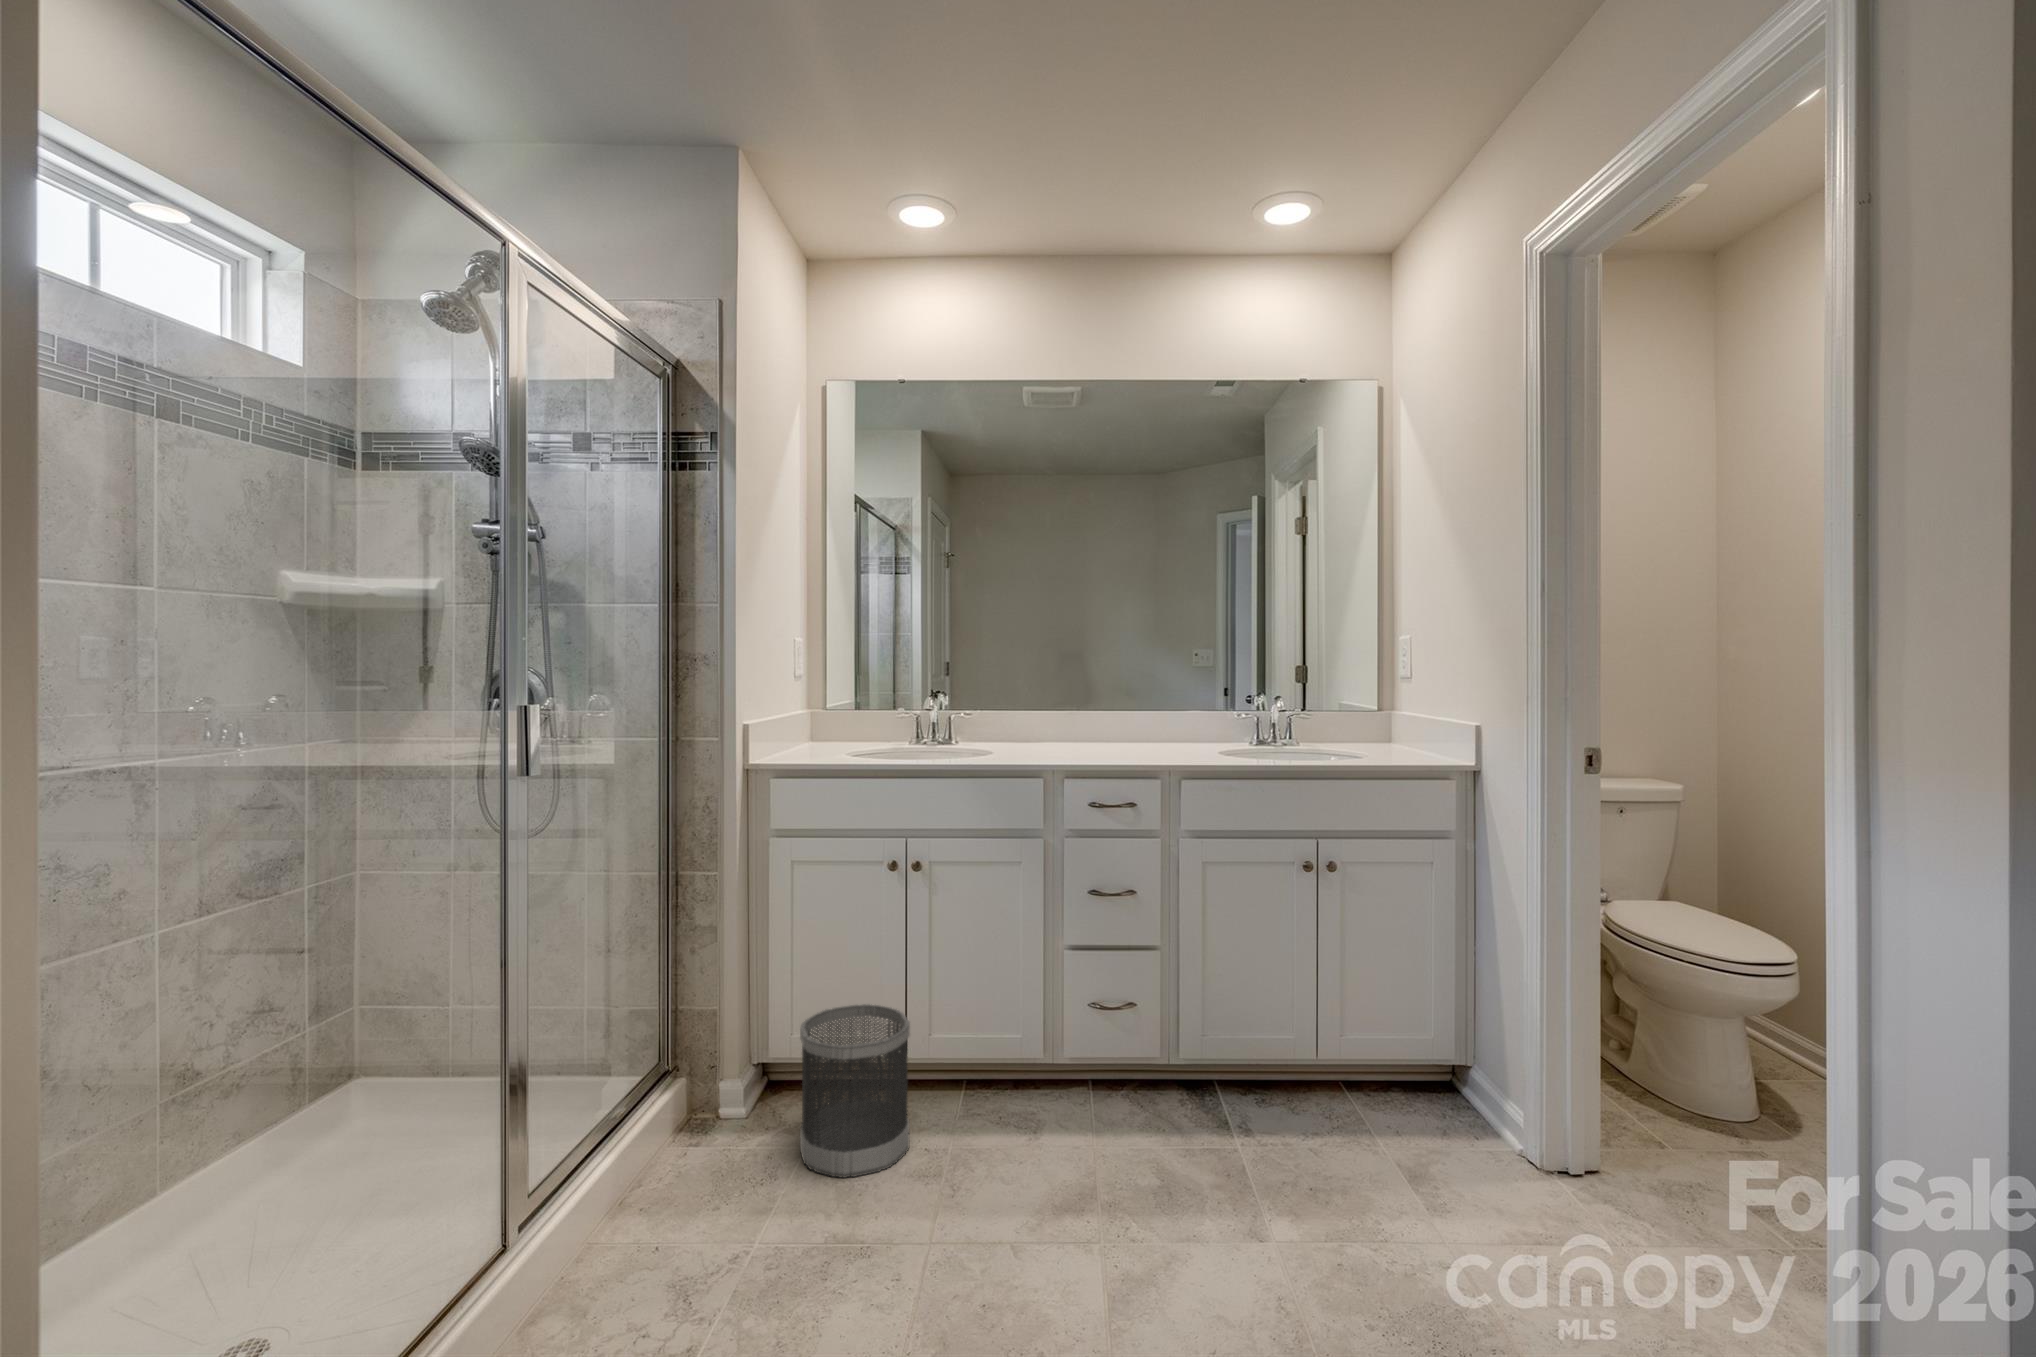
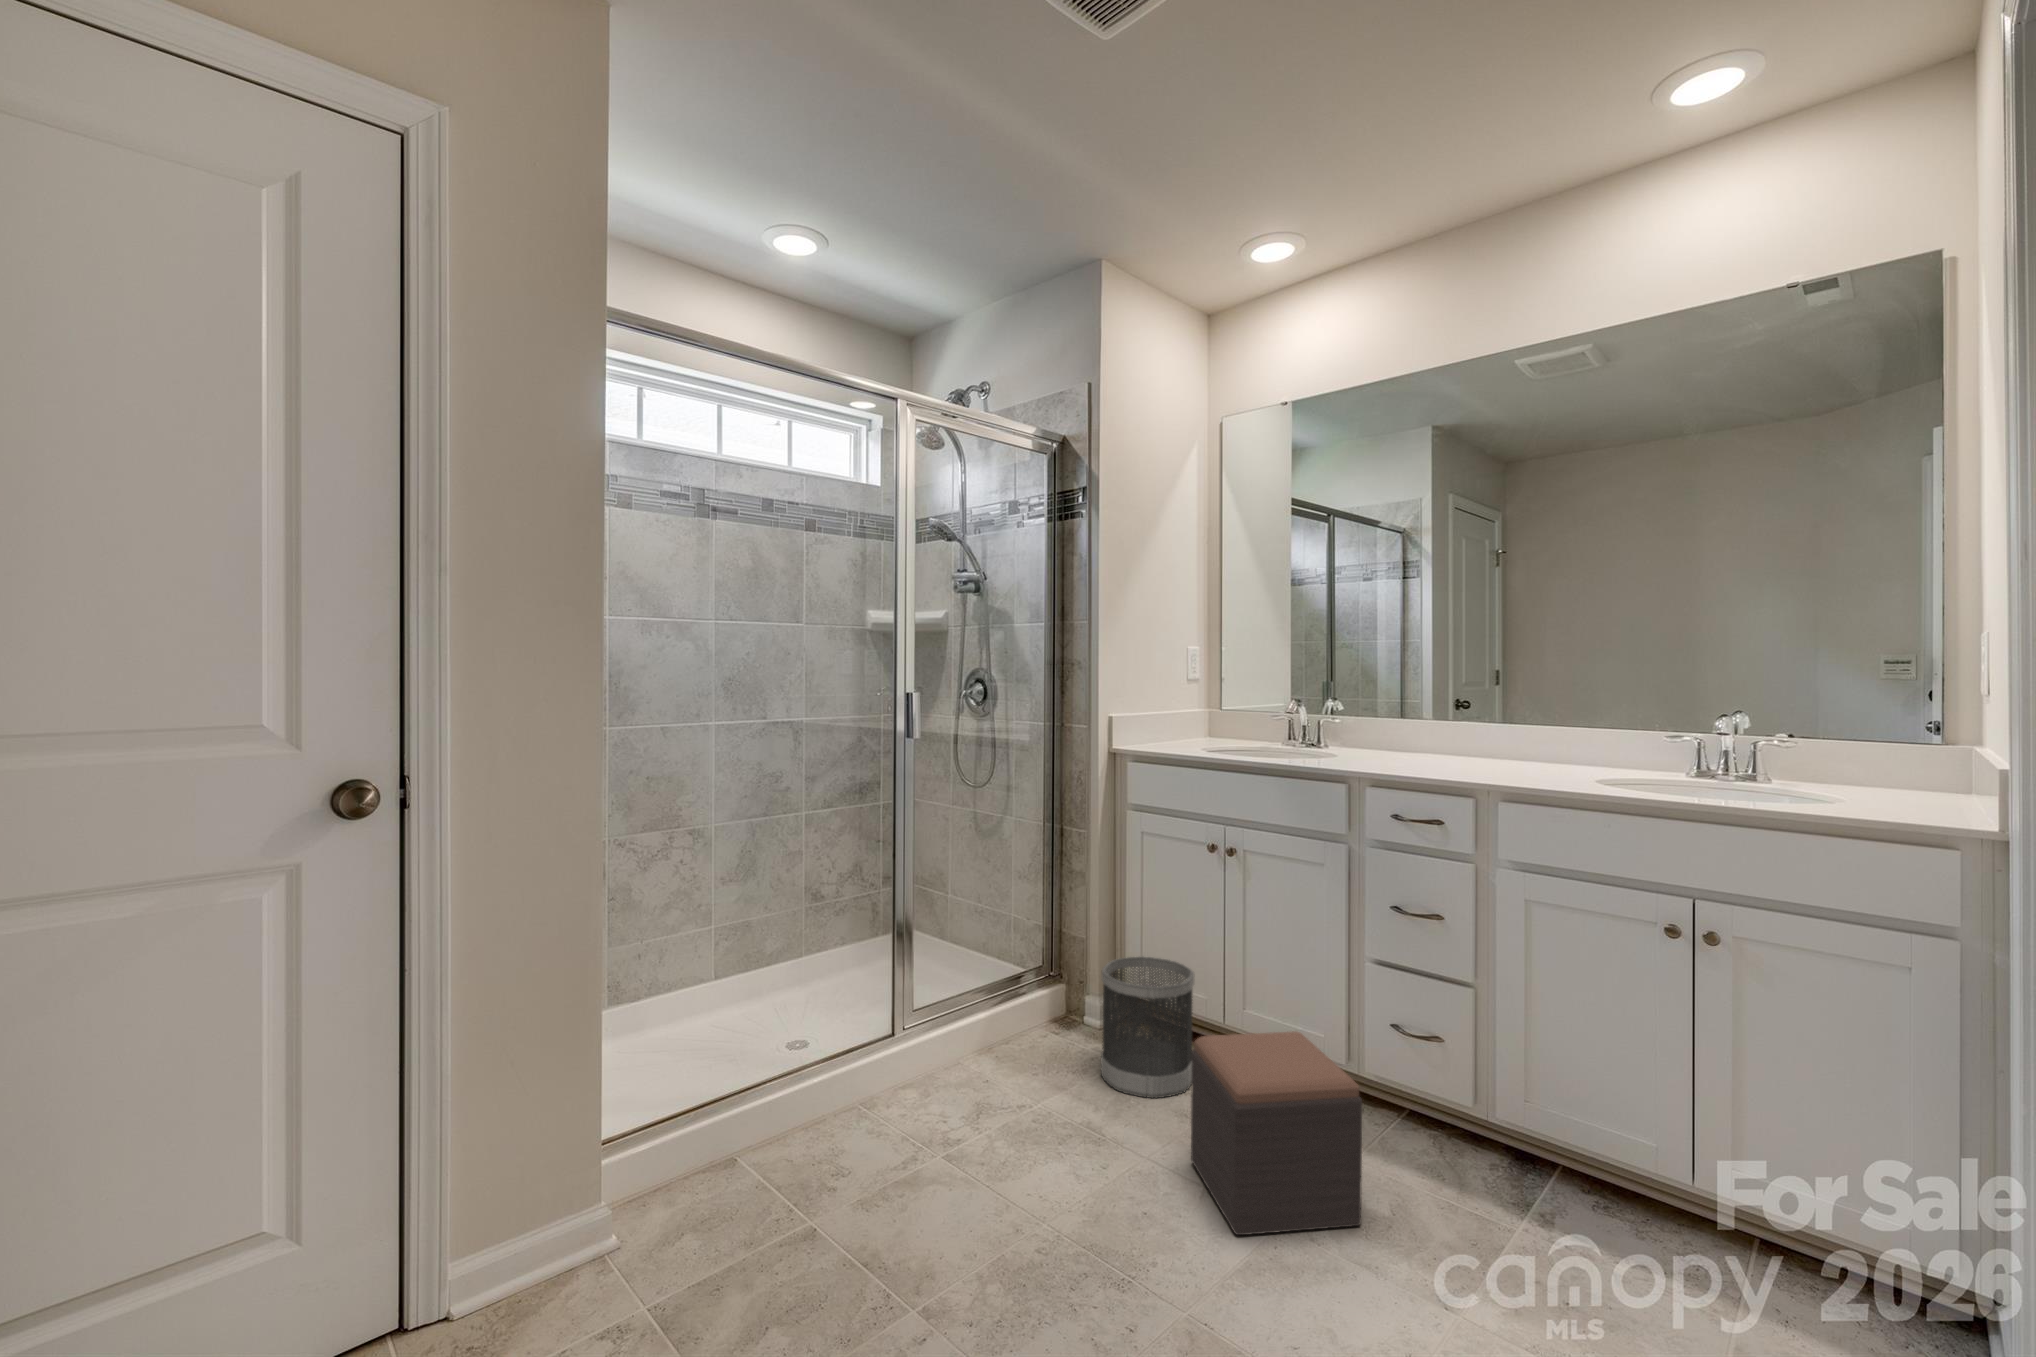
footstool: none [994,1037,1170,1266] -> present [1191,1031,1362,1235]

